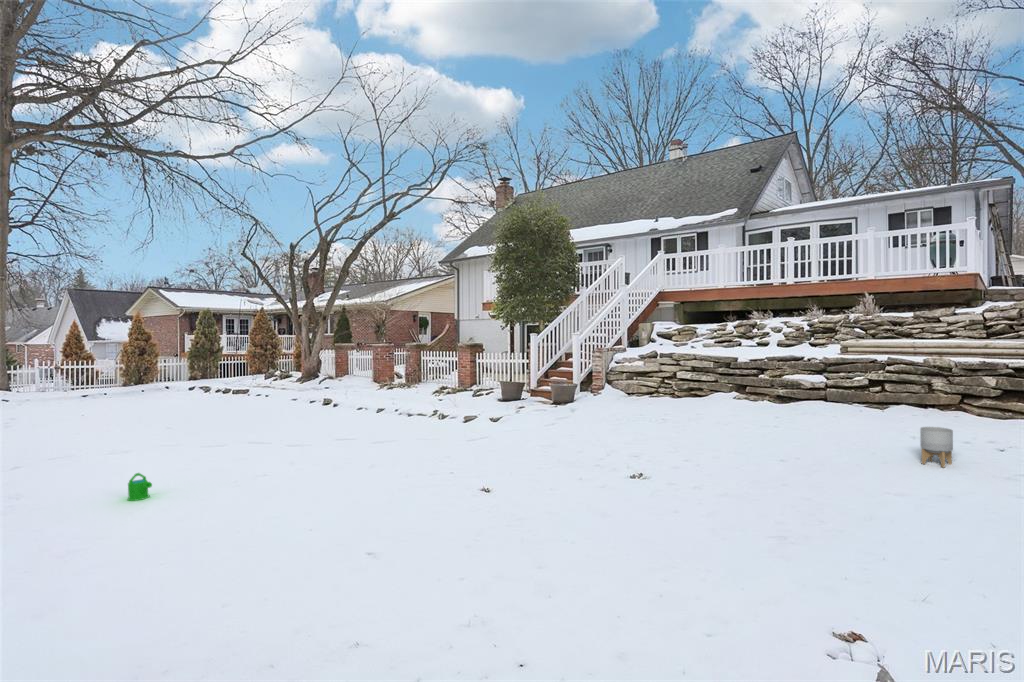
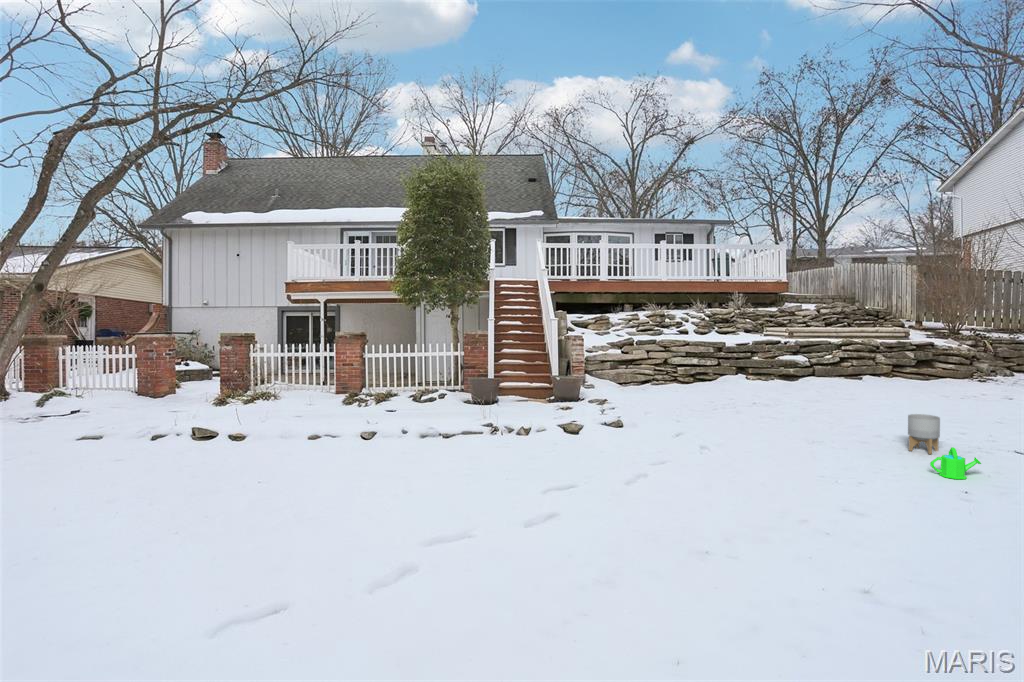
watering can: present [128,473,152,501] -> present [930,447,981,479]

